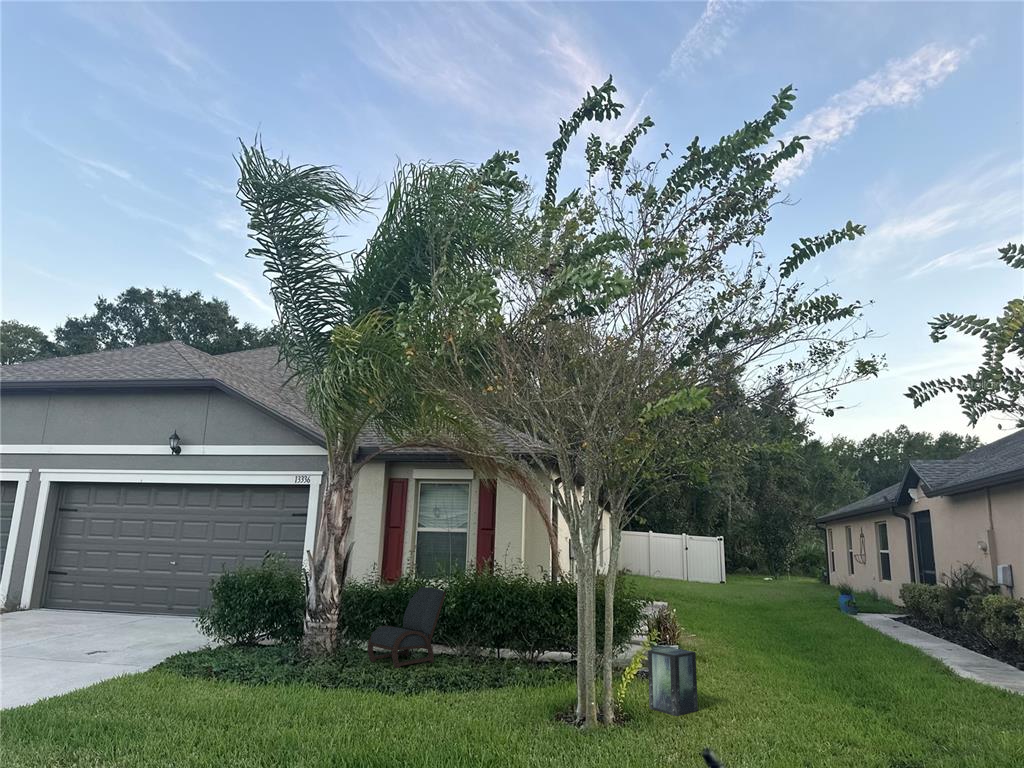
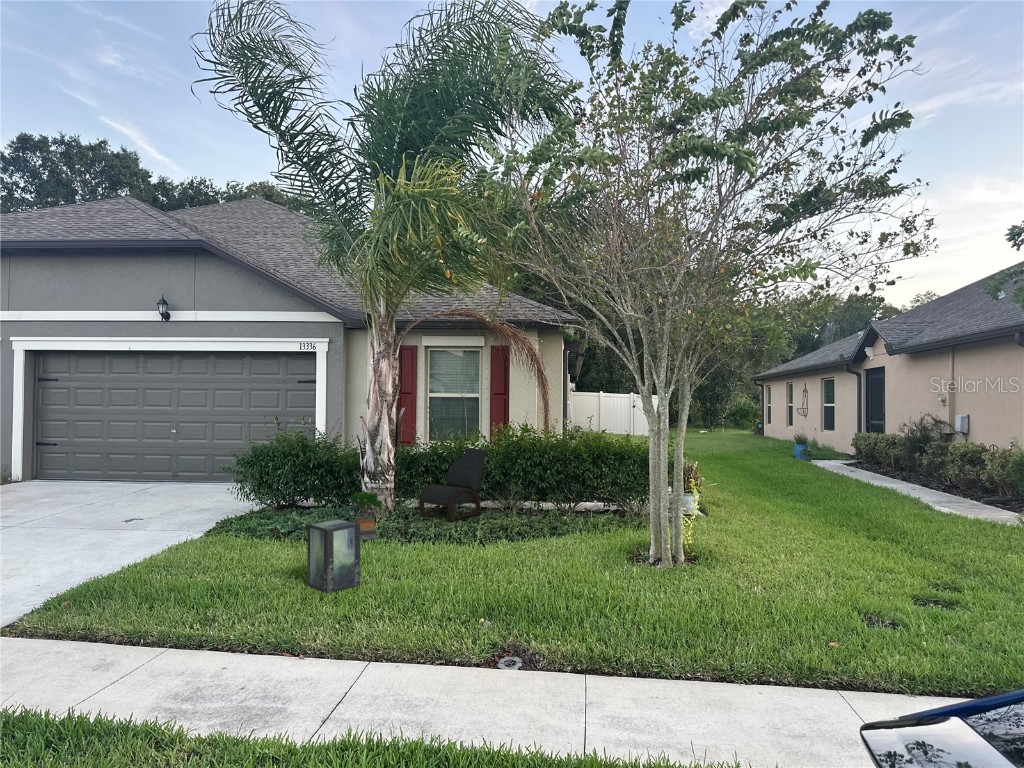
potted tree: none [277,629,310,682] -> present [350,492,382,540]
storage box: present [648,647,698,716] -> present [307,519,361,594]

